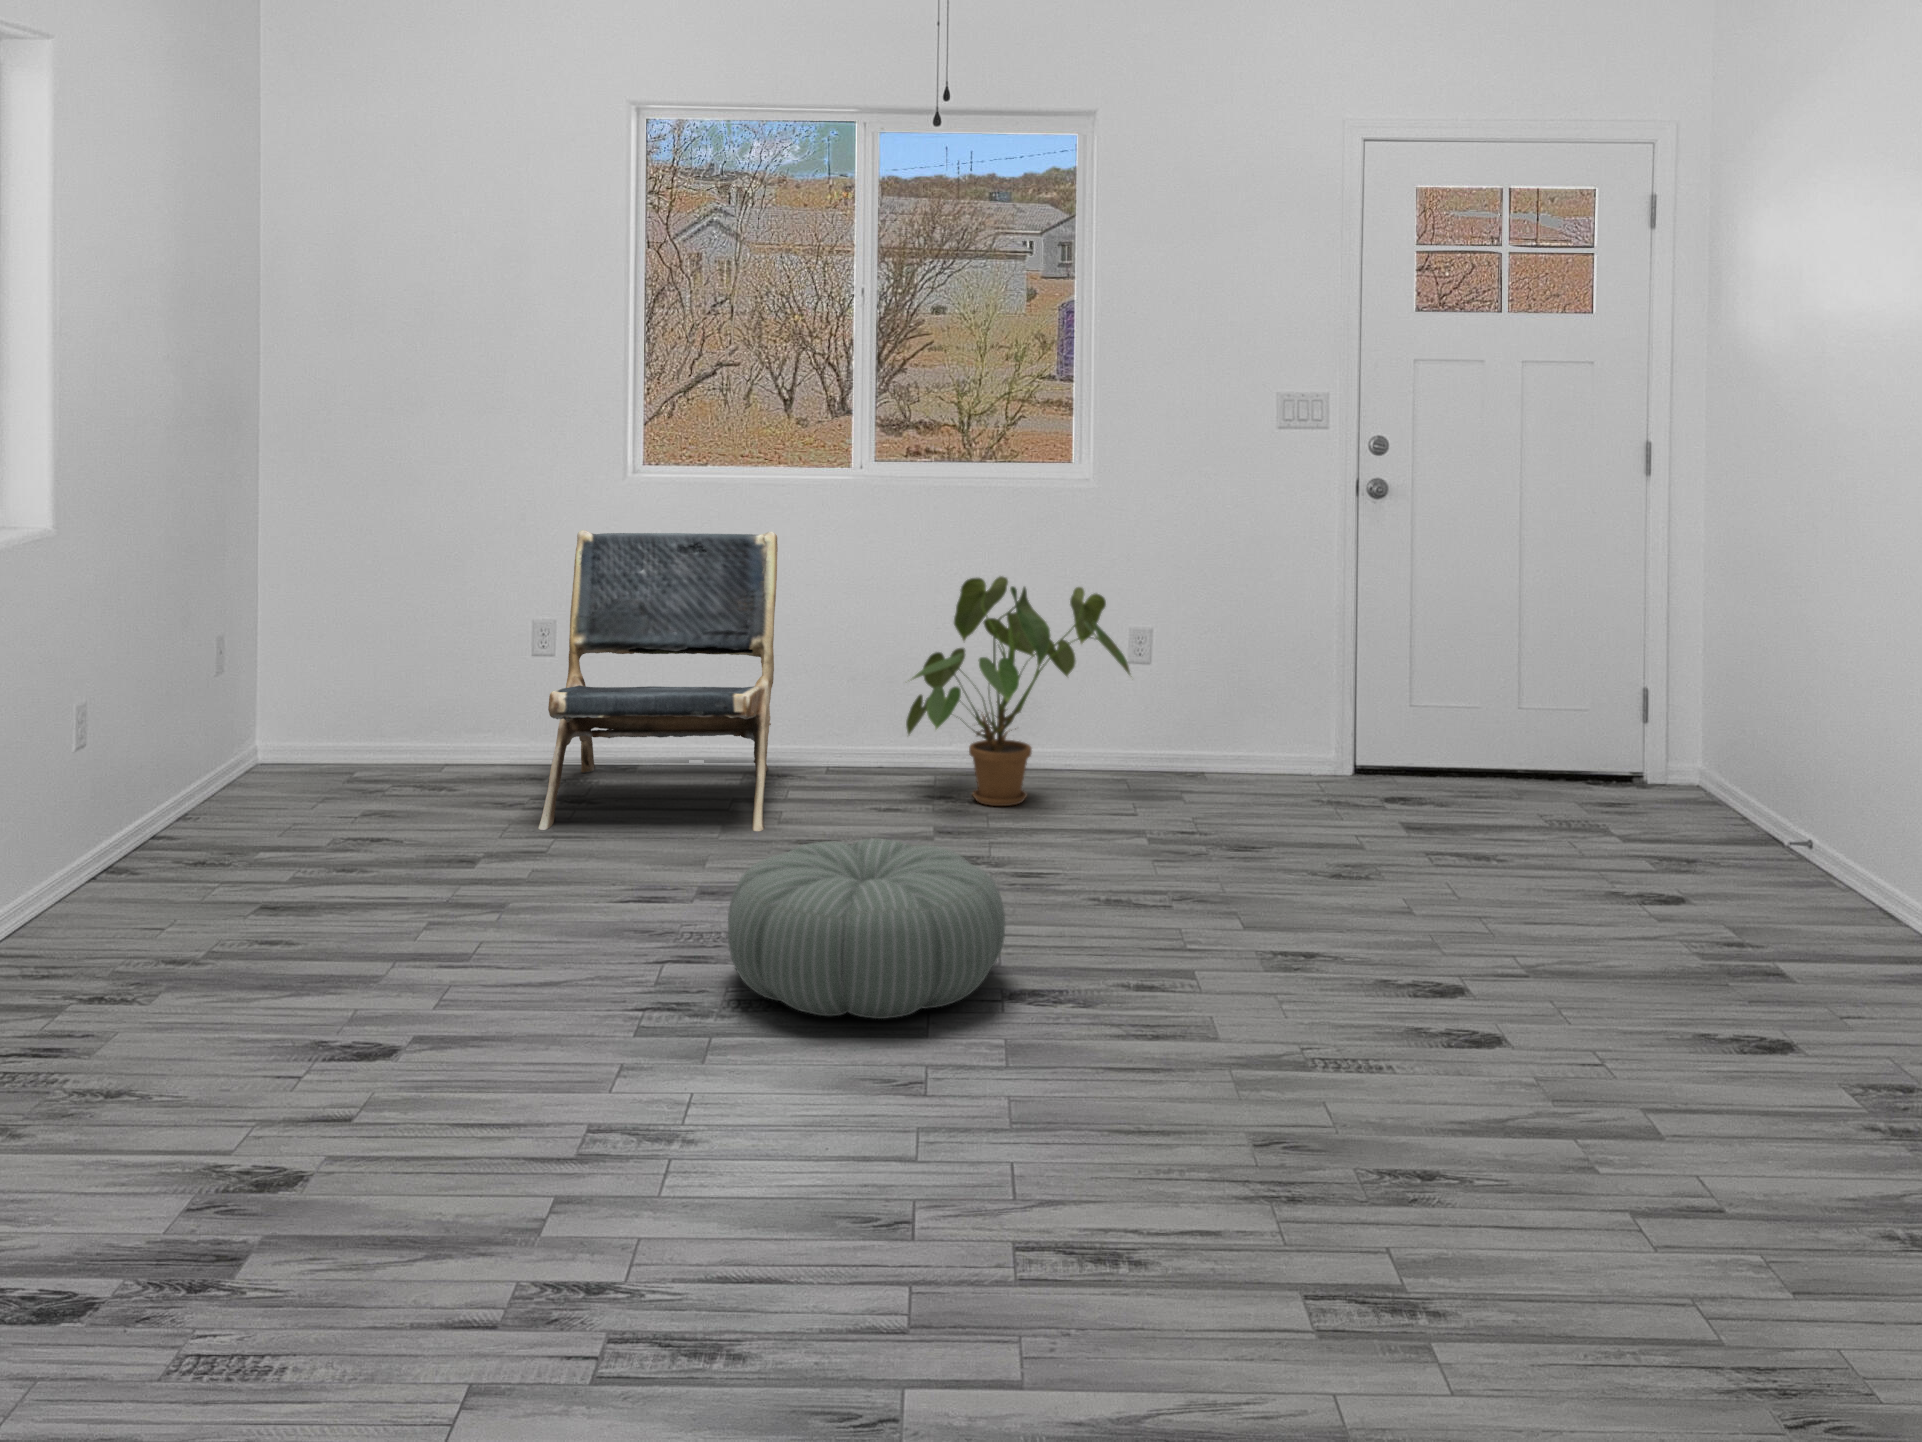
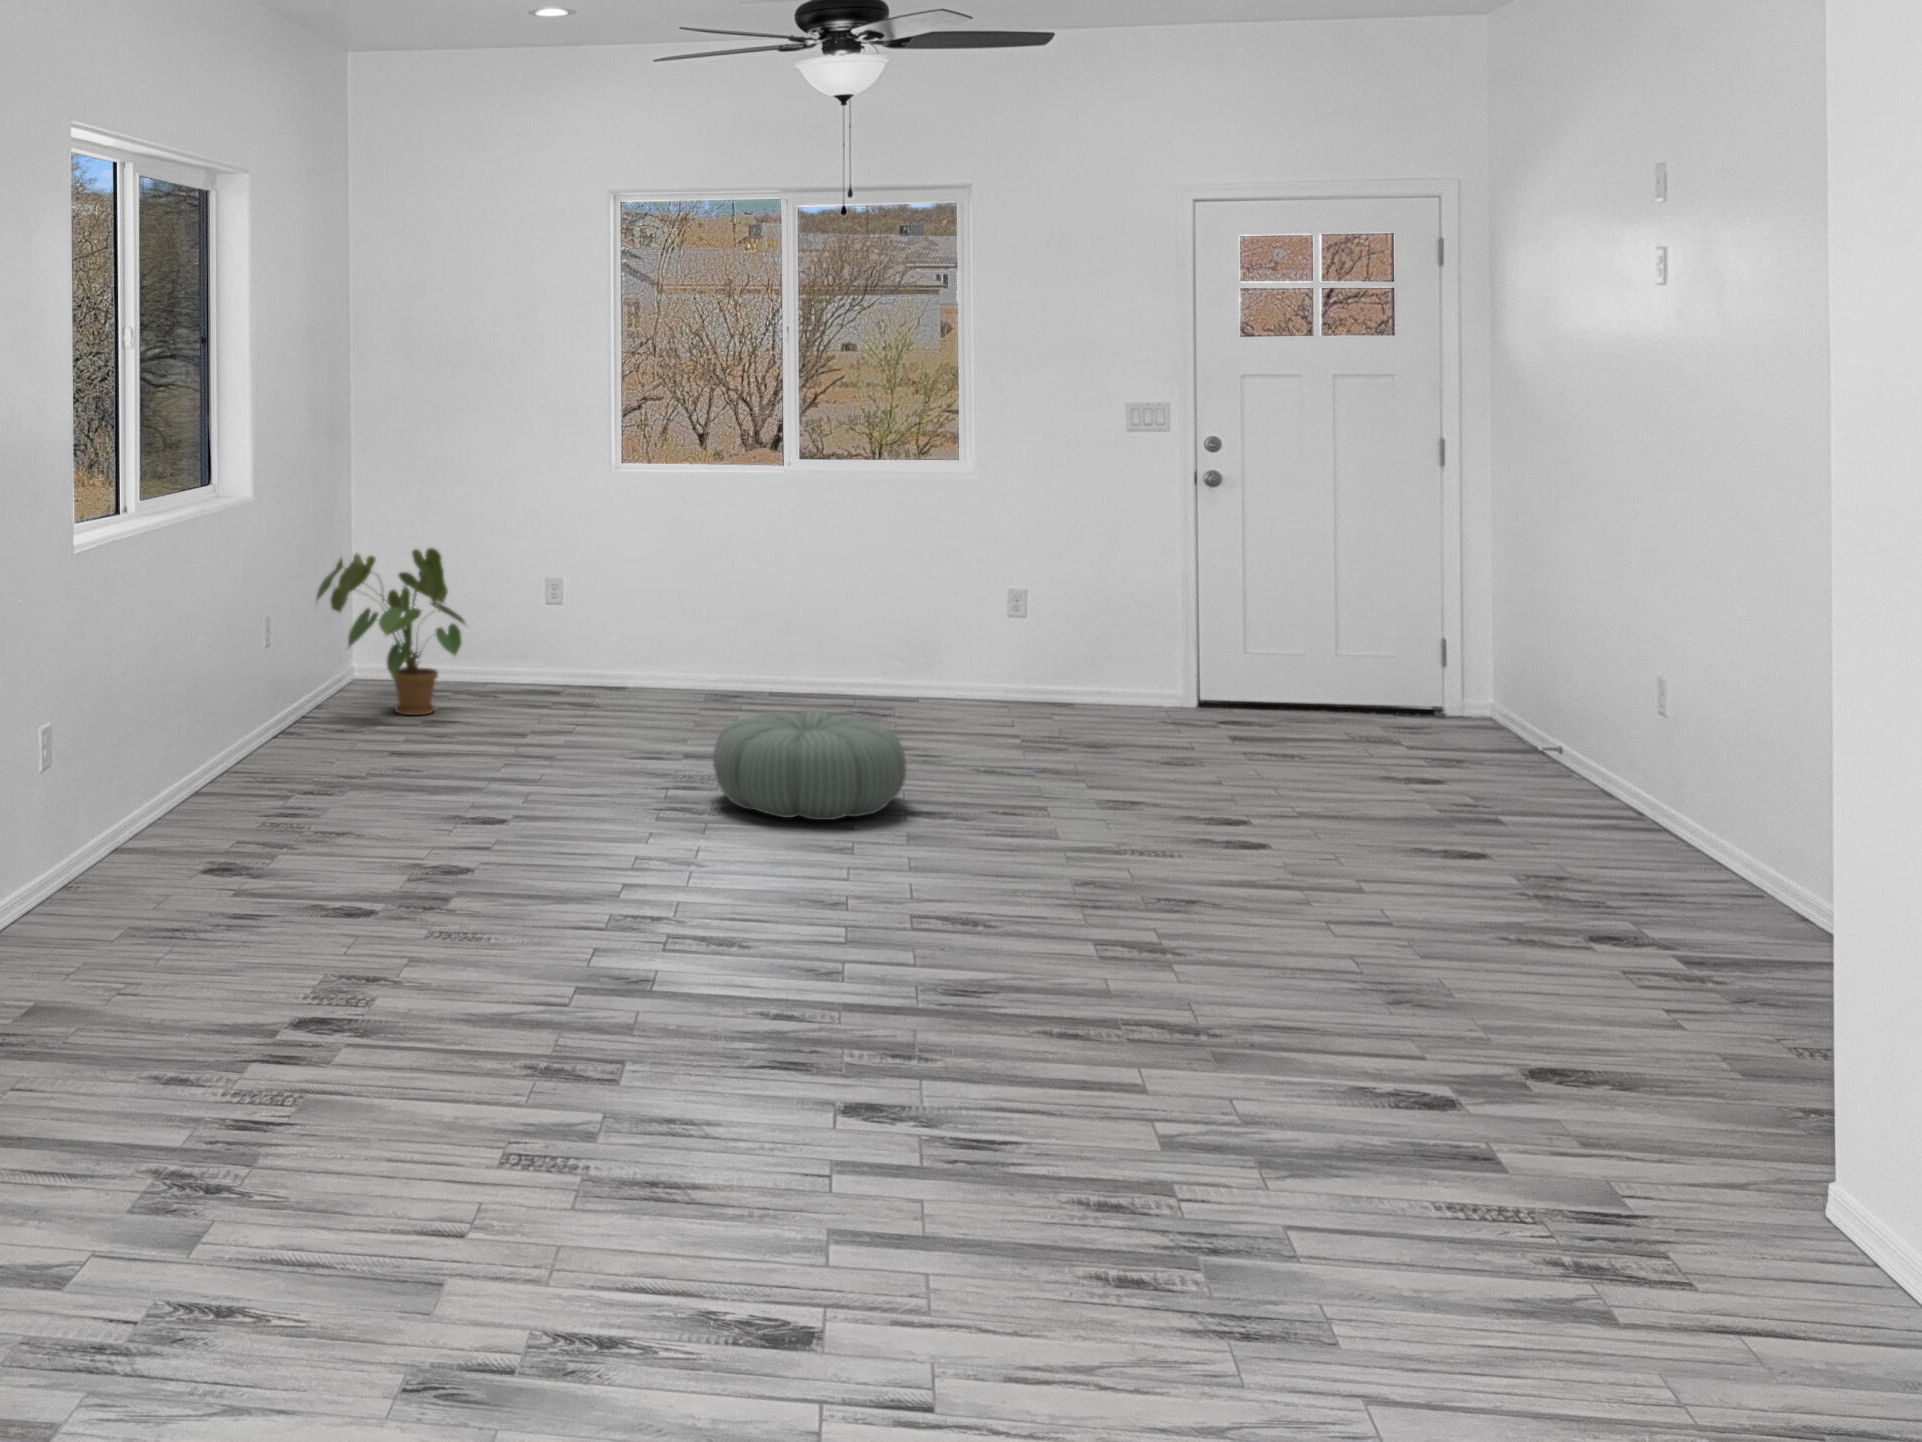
lounge chair: present [538,530,778,831] -> none [562,511,728,728]
house plant: present [906,576,1130,806] -> present [316,548,465,715]

